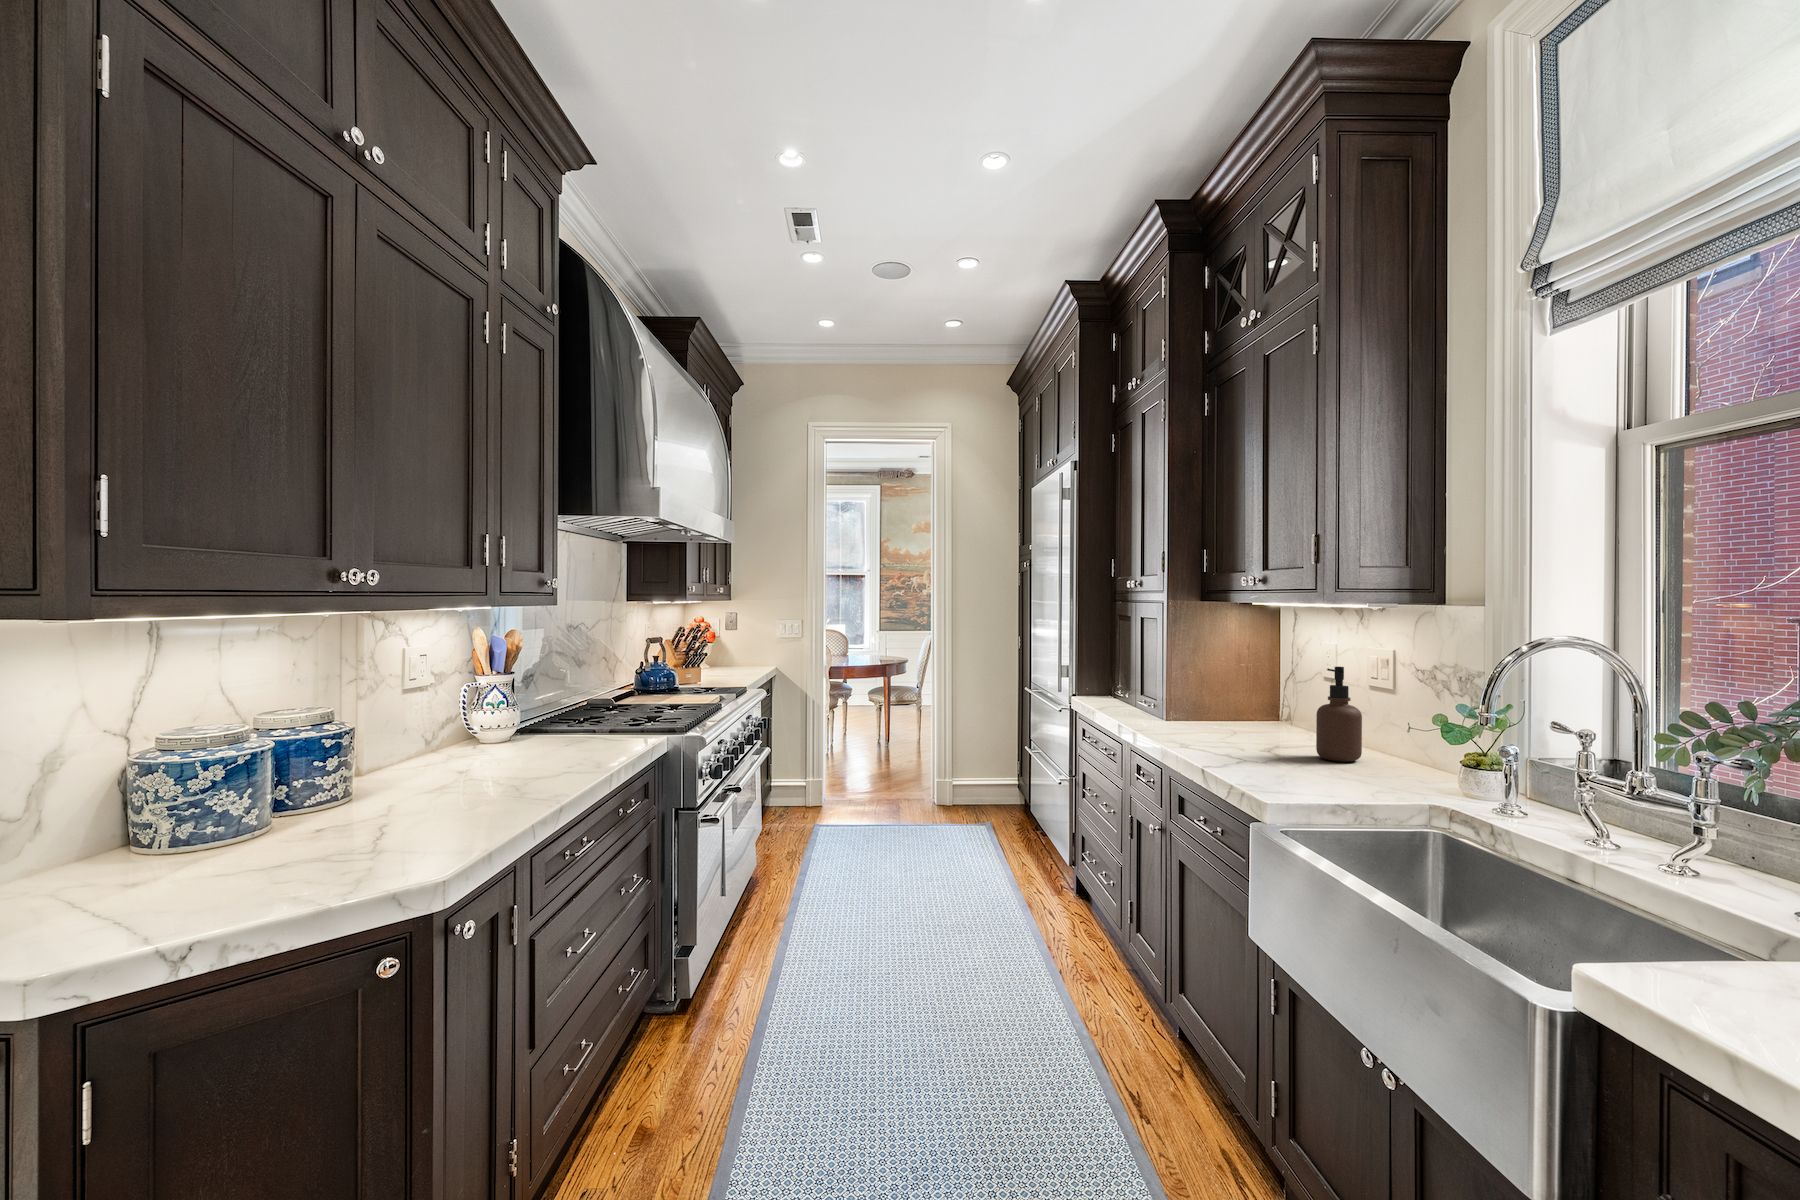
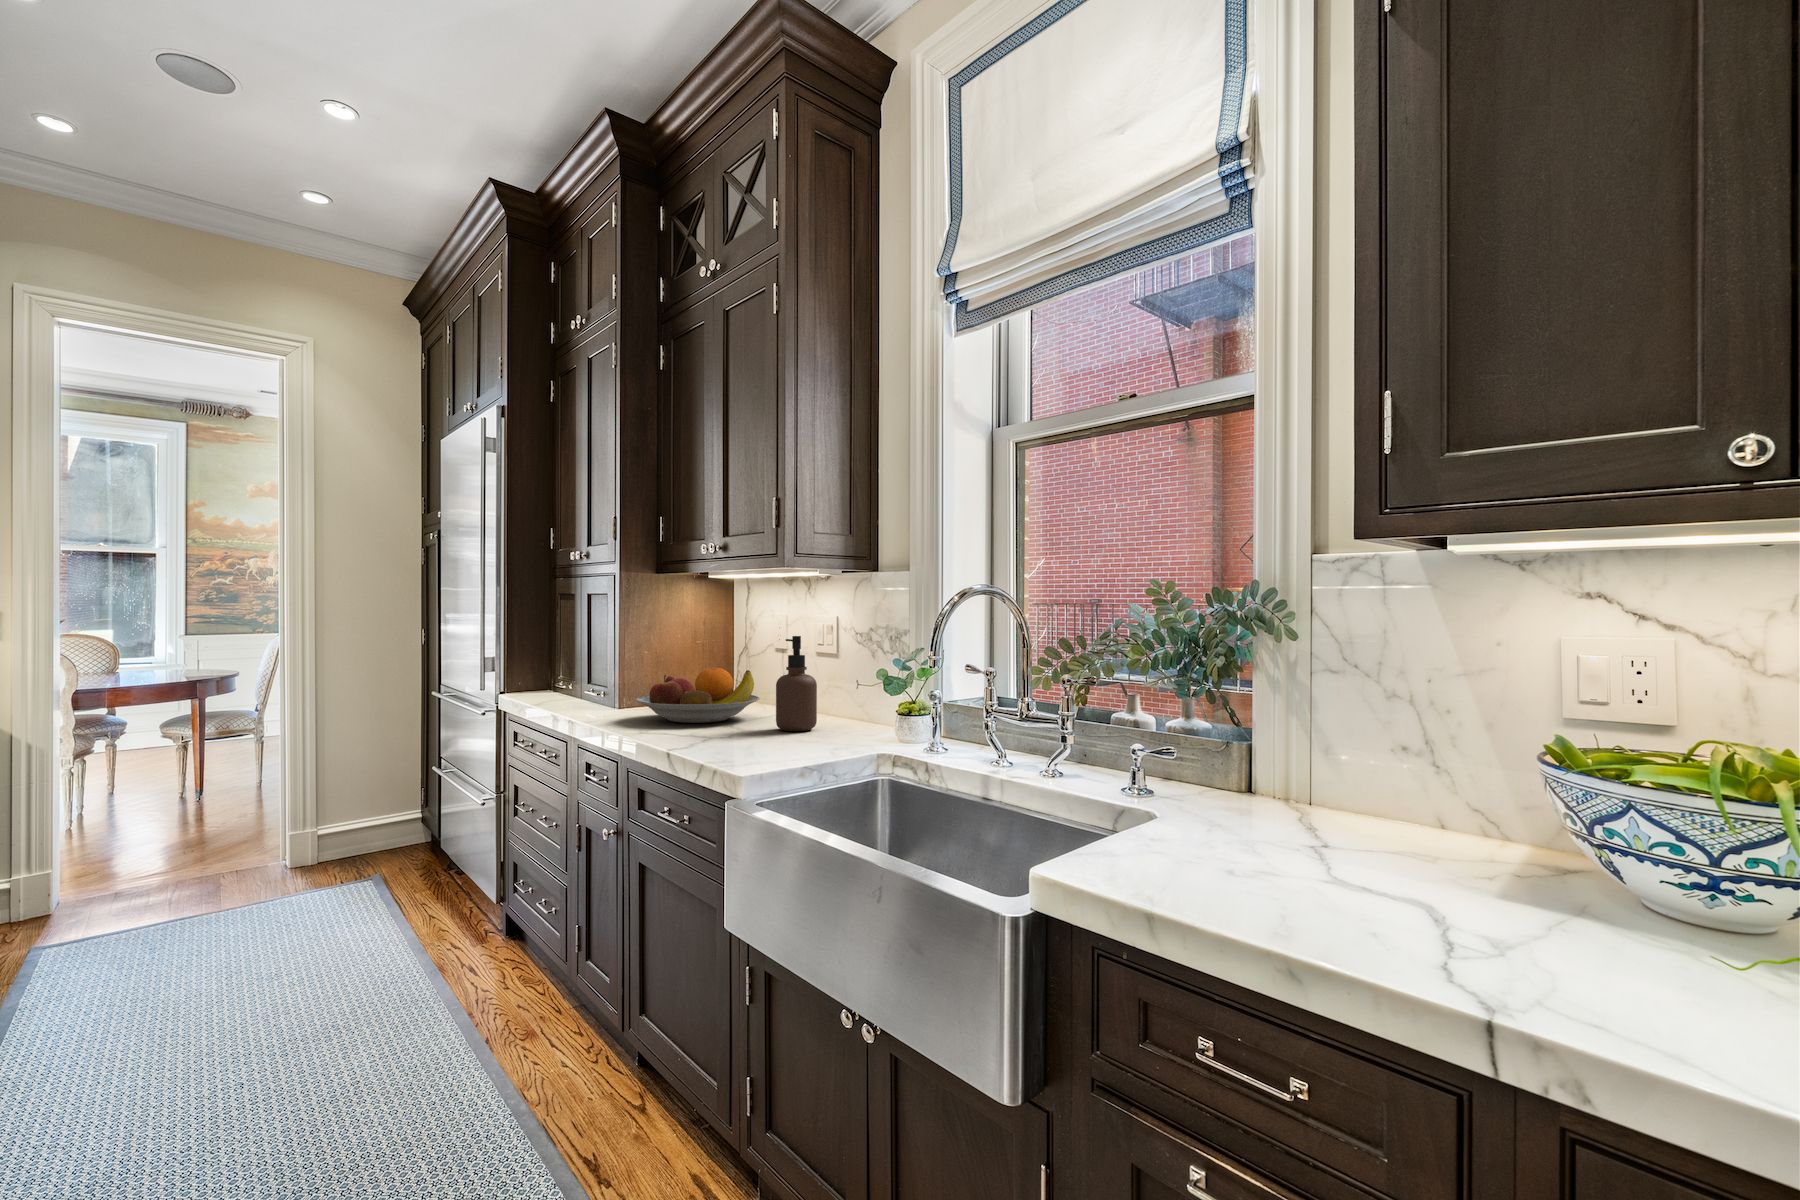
fruit bowl: none [1180,690,1300,741] -> present [636,668,759,723]

